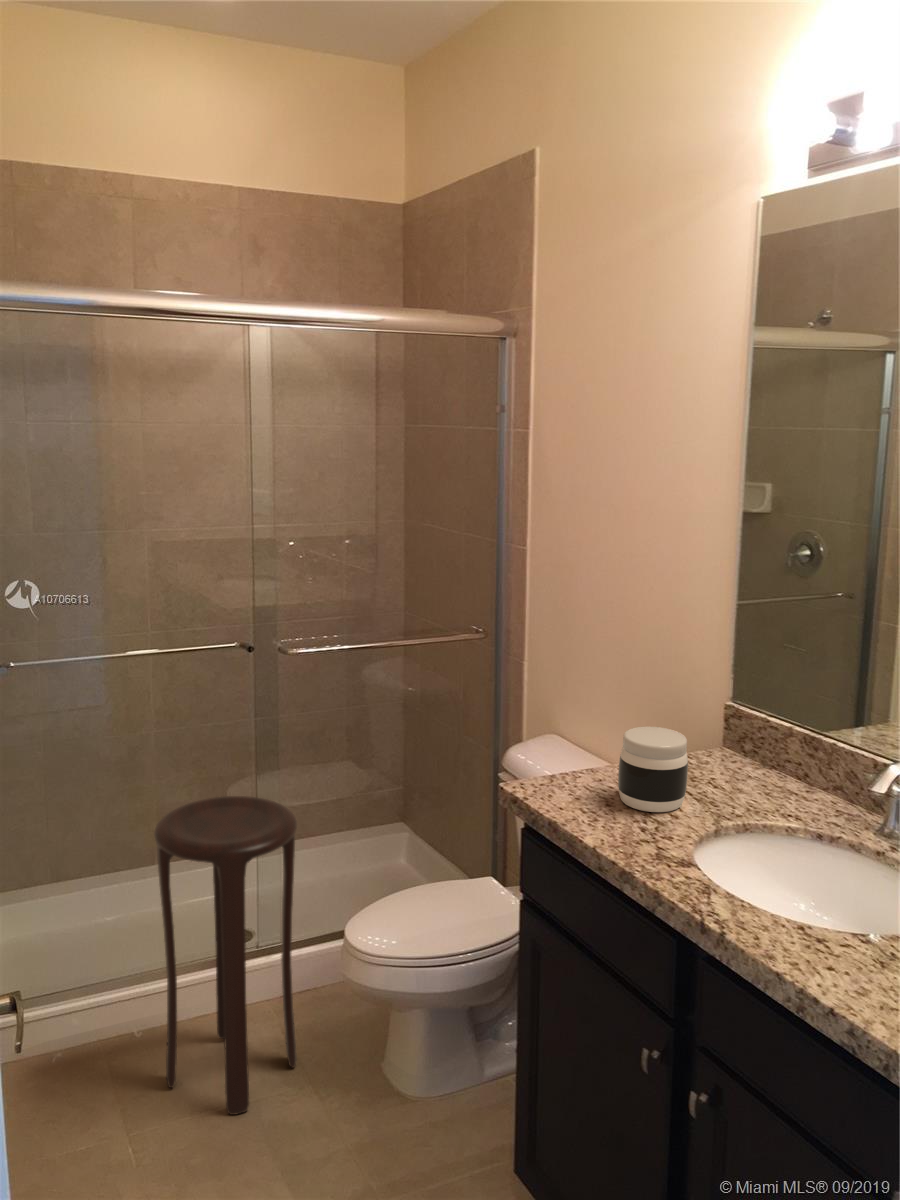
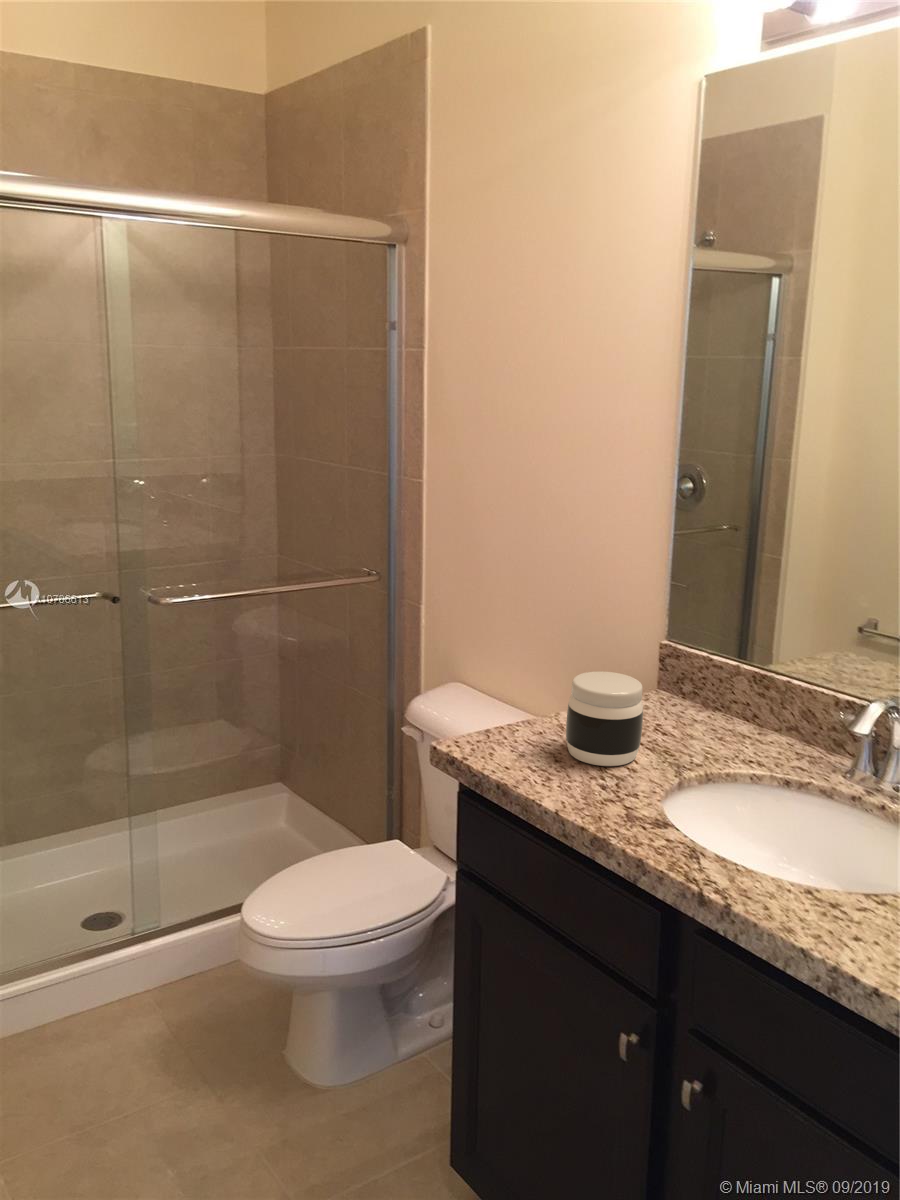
stool: present [154,796,297,1115] -> none [12,767,188,1126]

